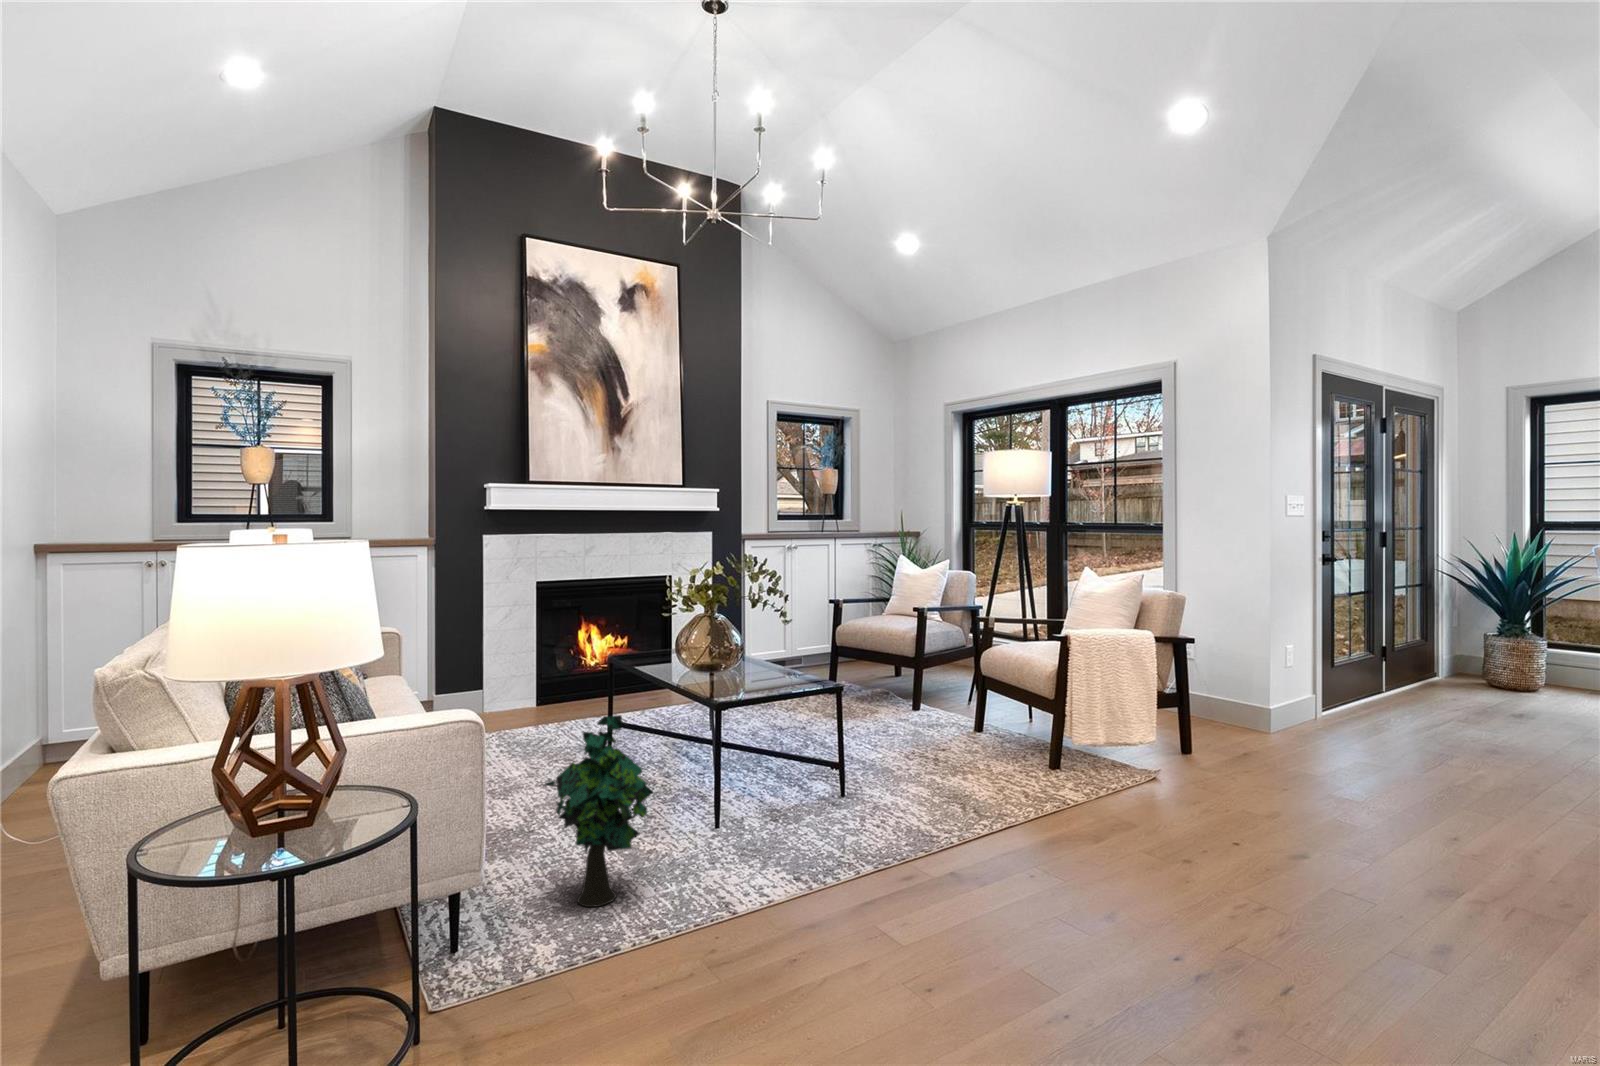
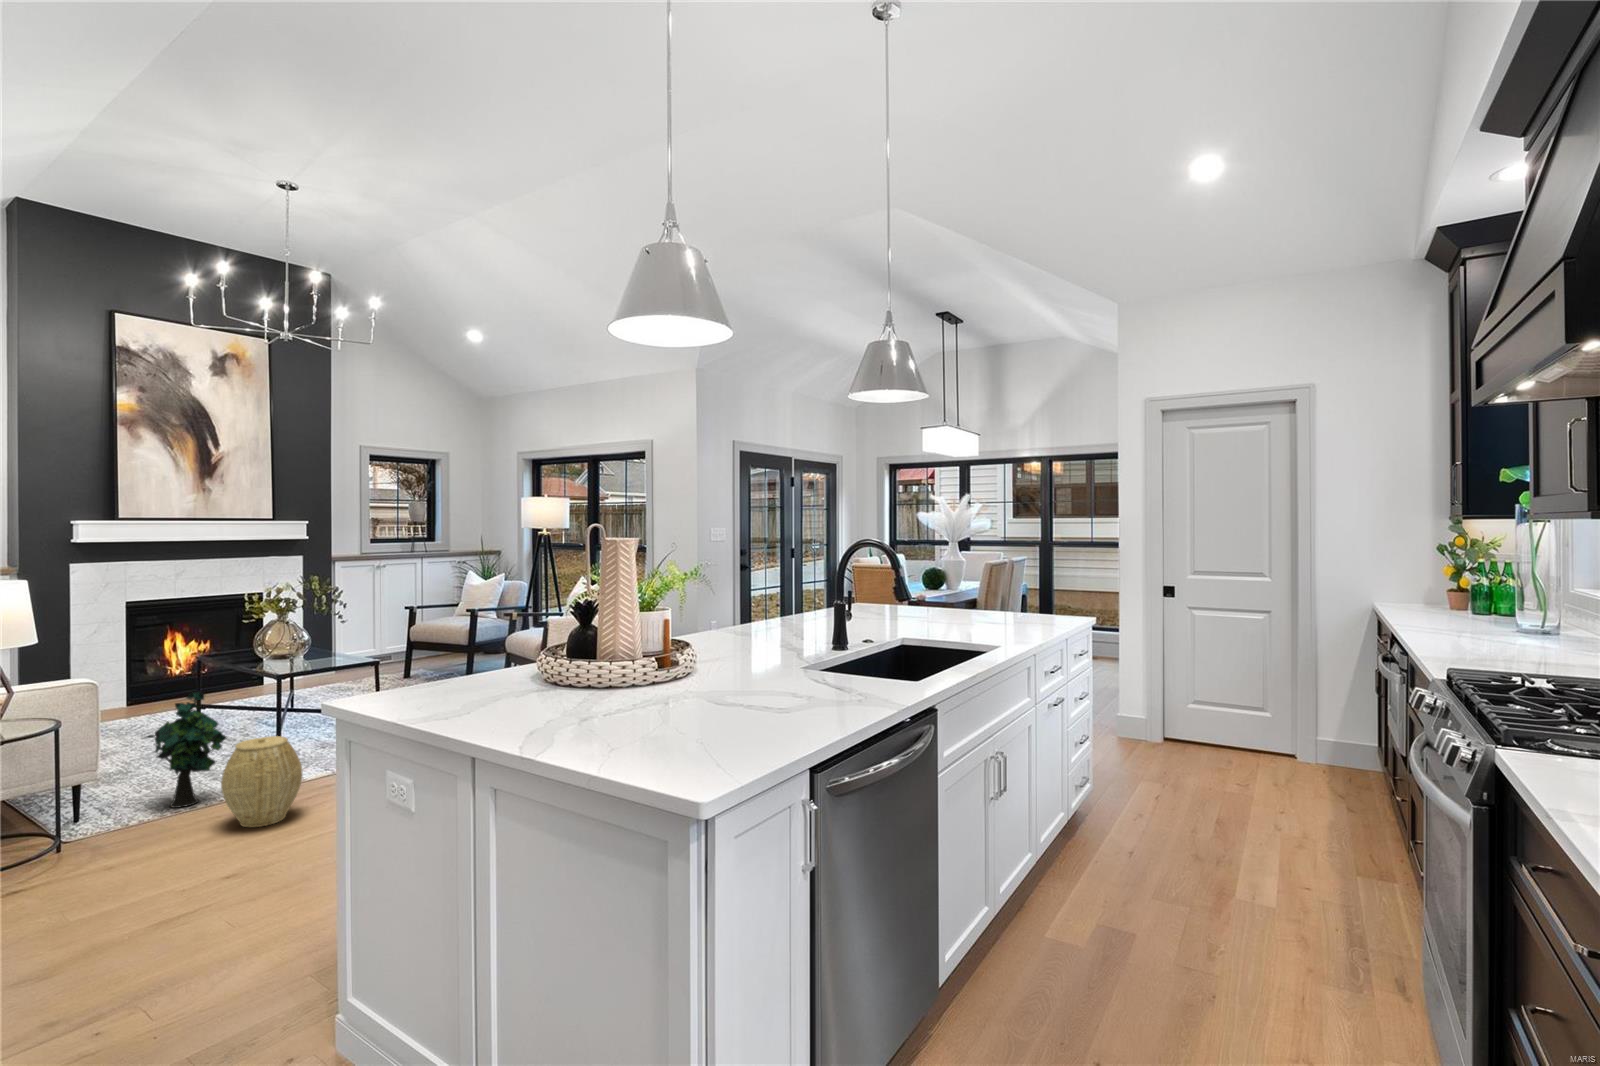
woven basket: none [652,810,779,990] -> present [221,736,303,827]

